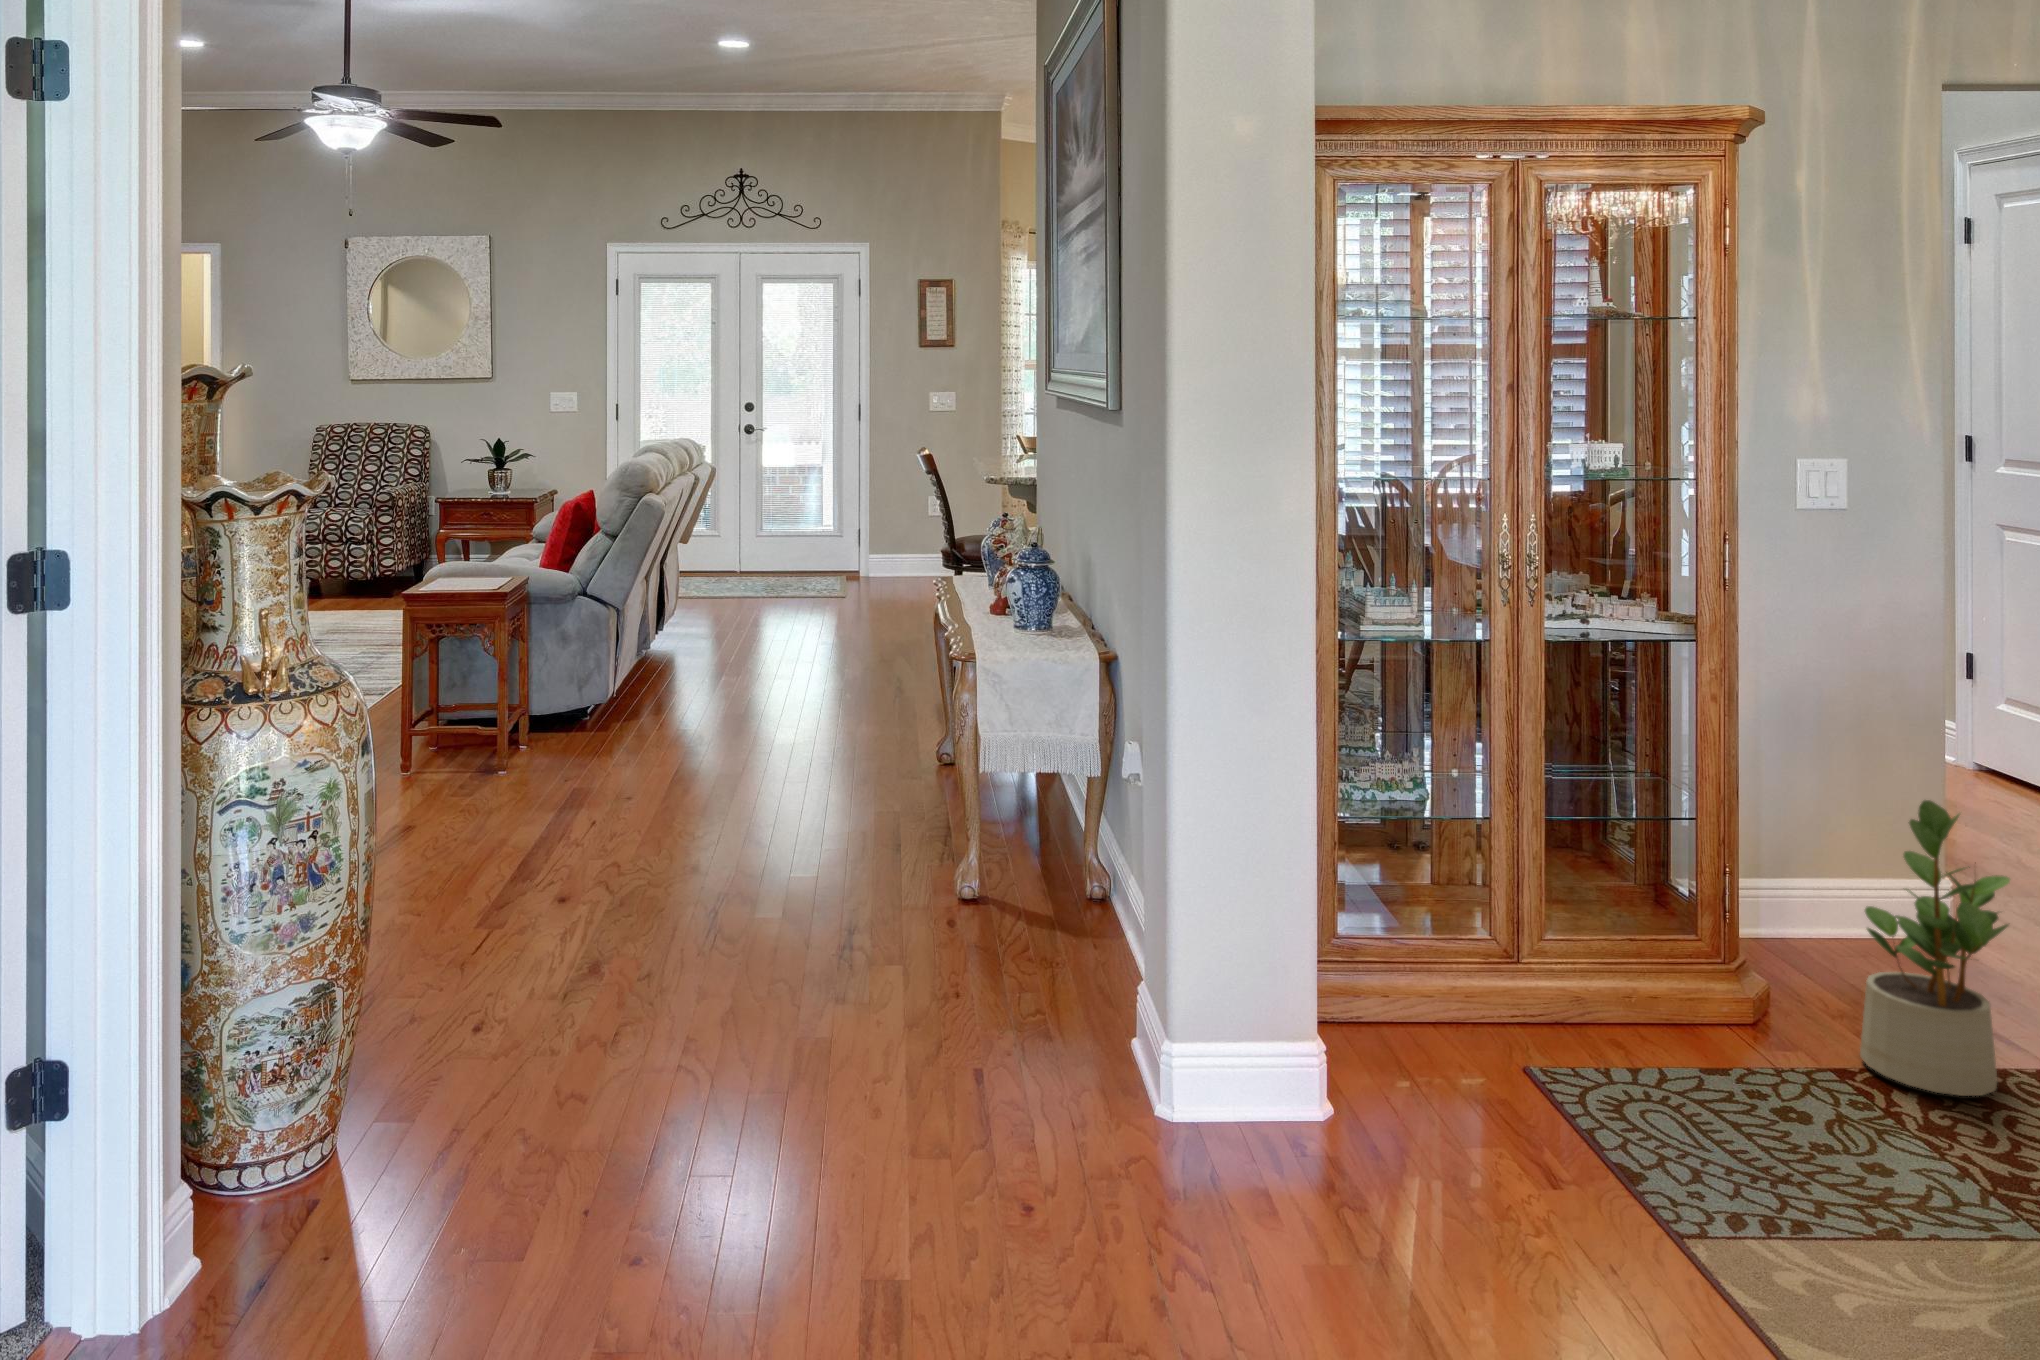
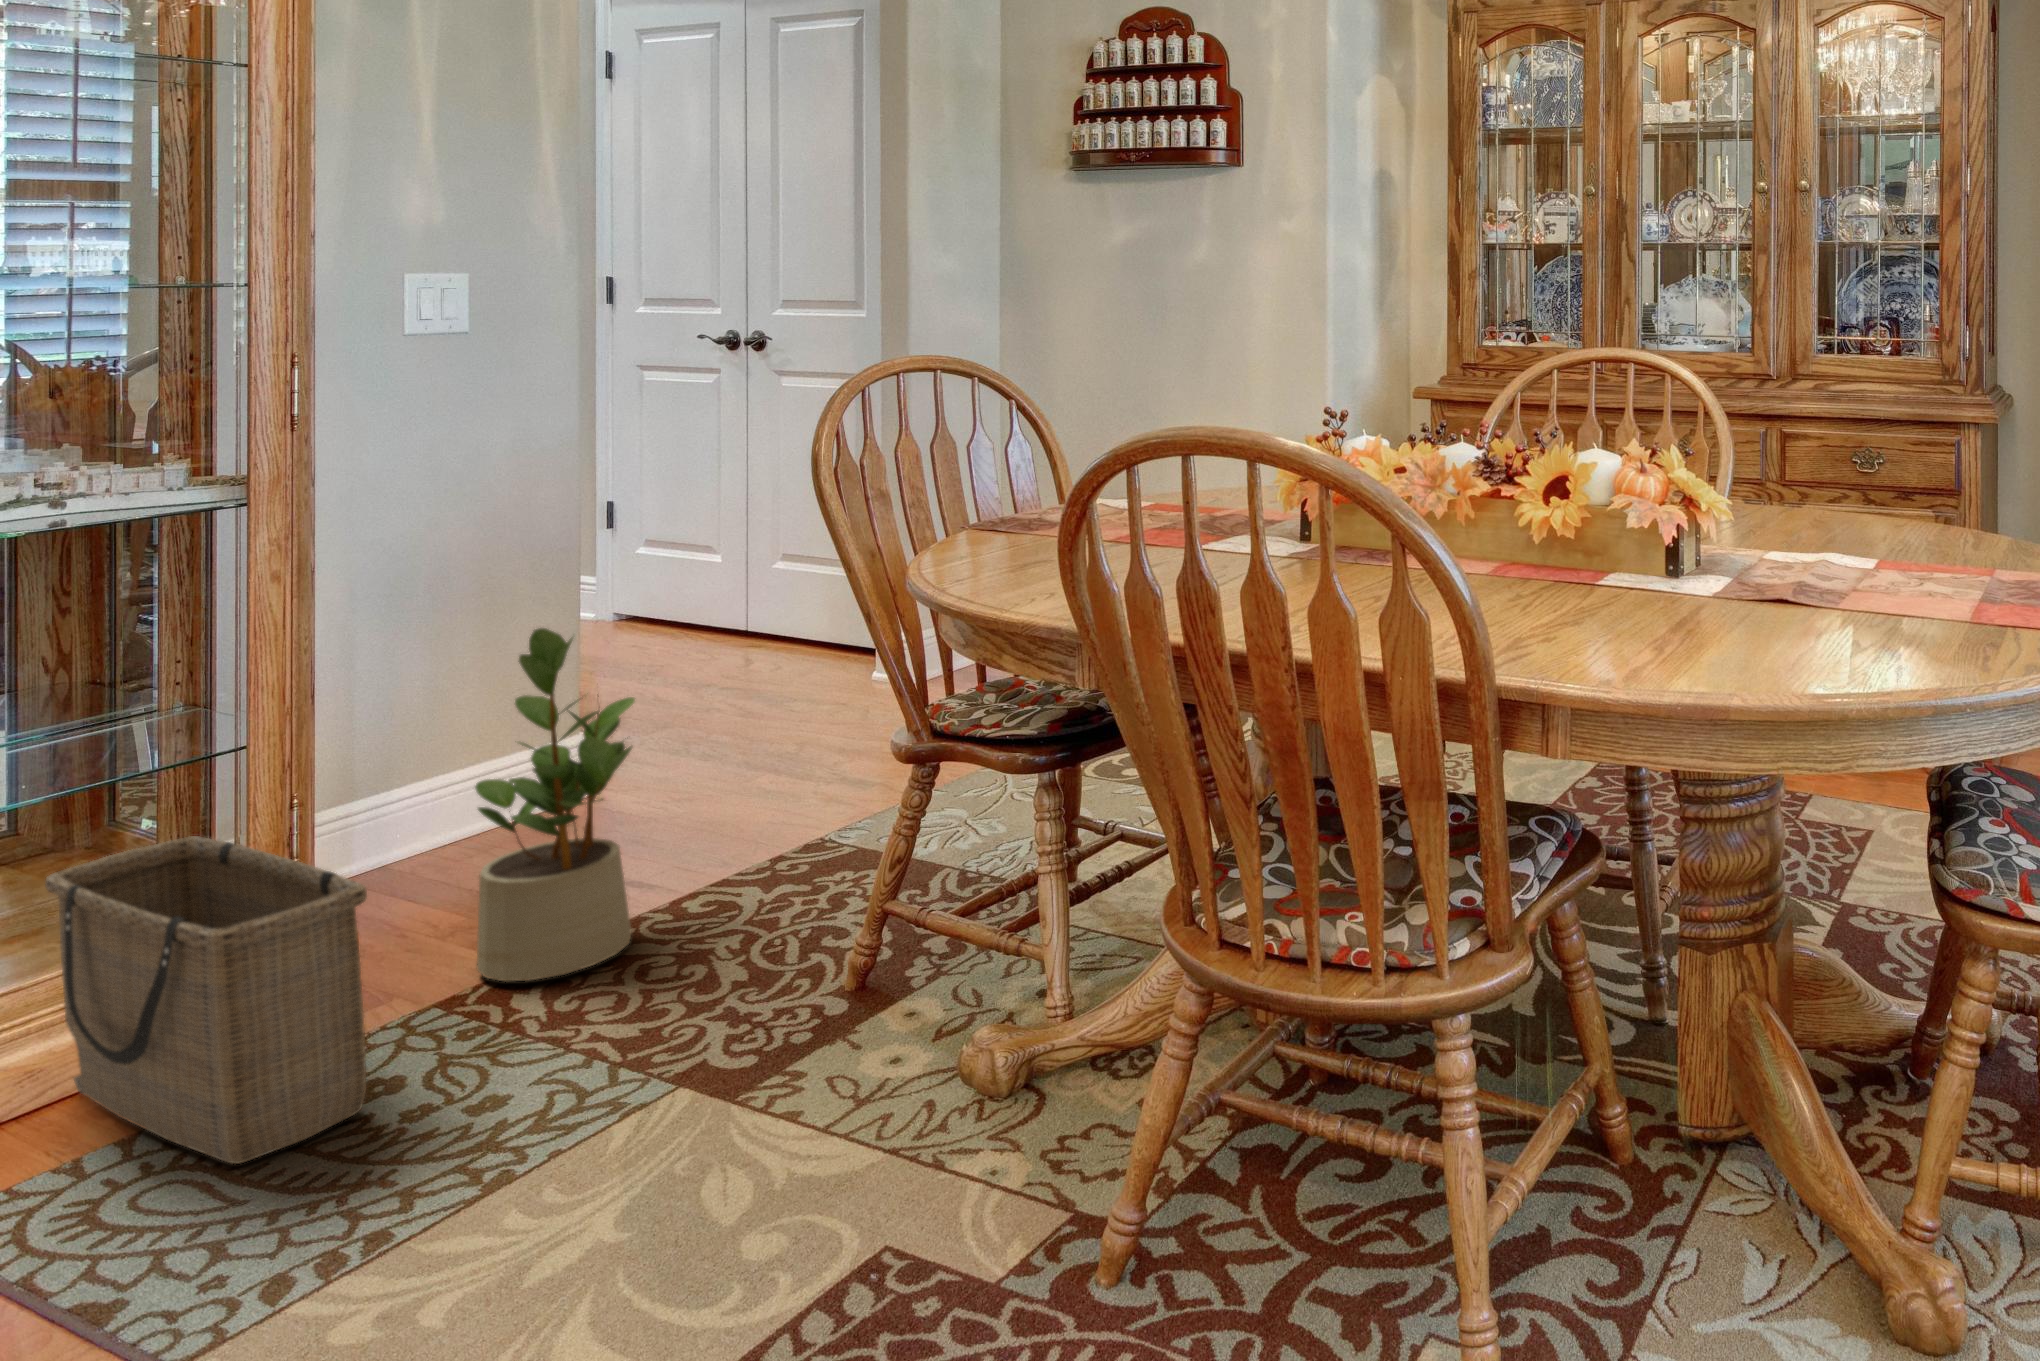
basket: none [1585,878,1795,1129] -> present [45,836,367,1164]

